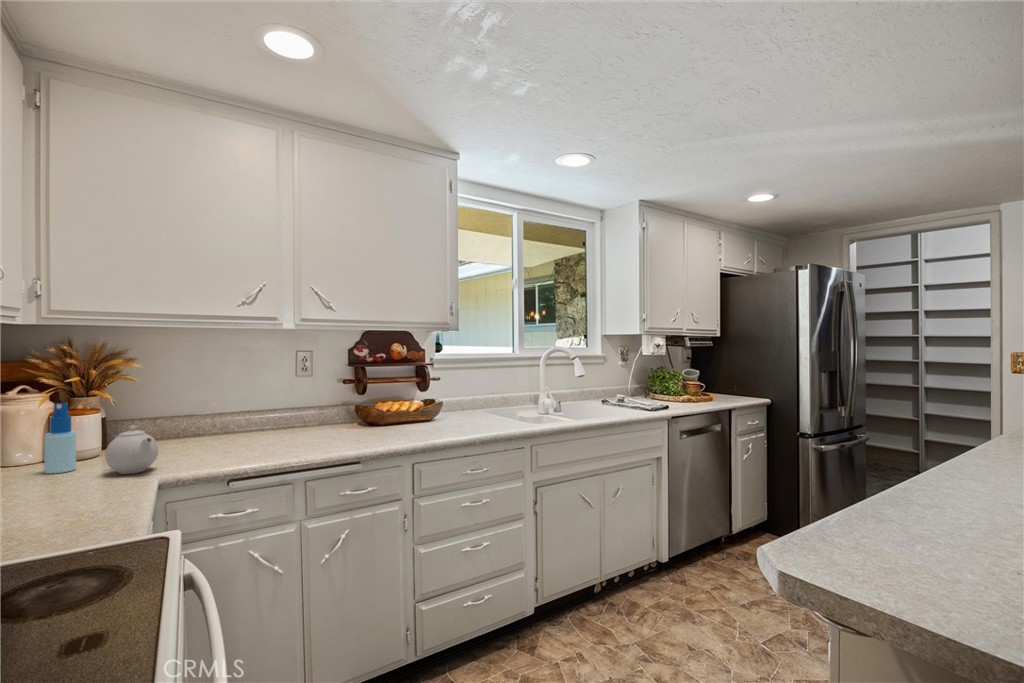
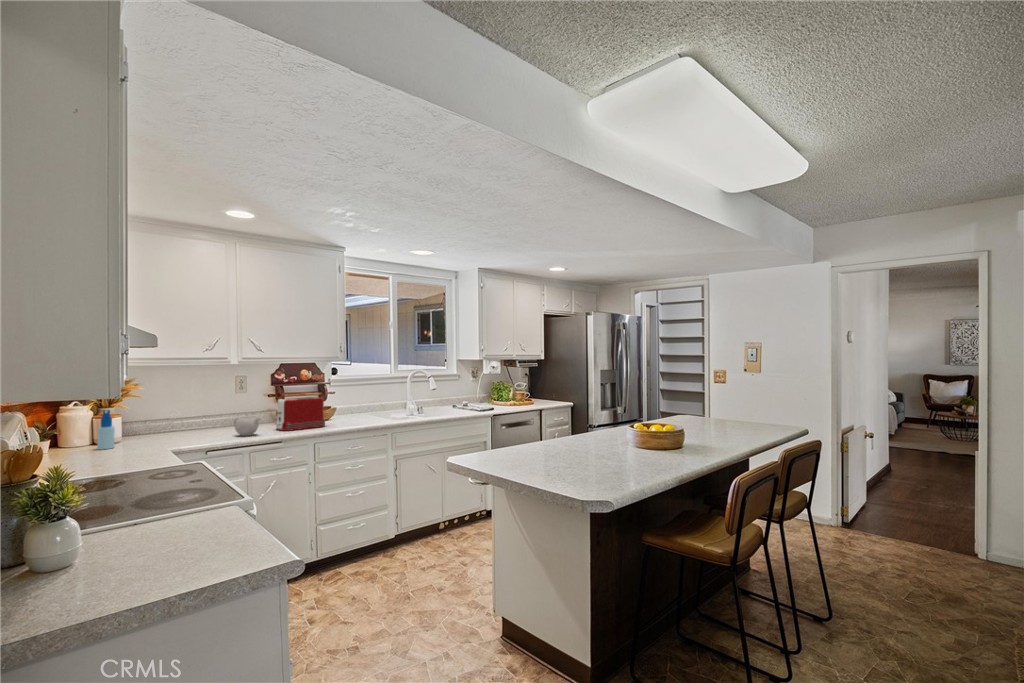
toaster: none [351,385,427,440] -> present [276,397,325,431]
teapot: present [105,425,158,474] -> present [234,413,260,436]

